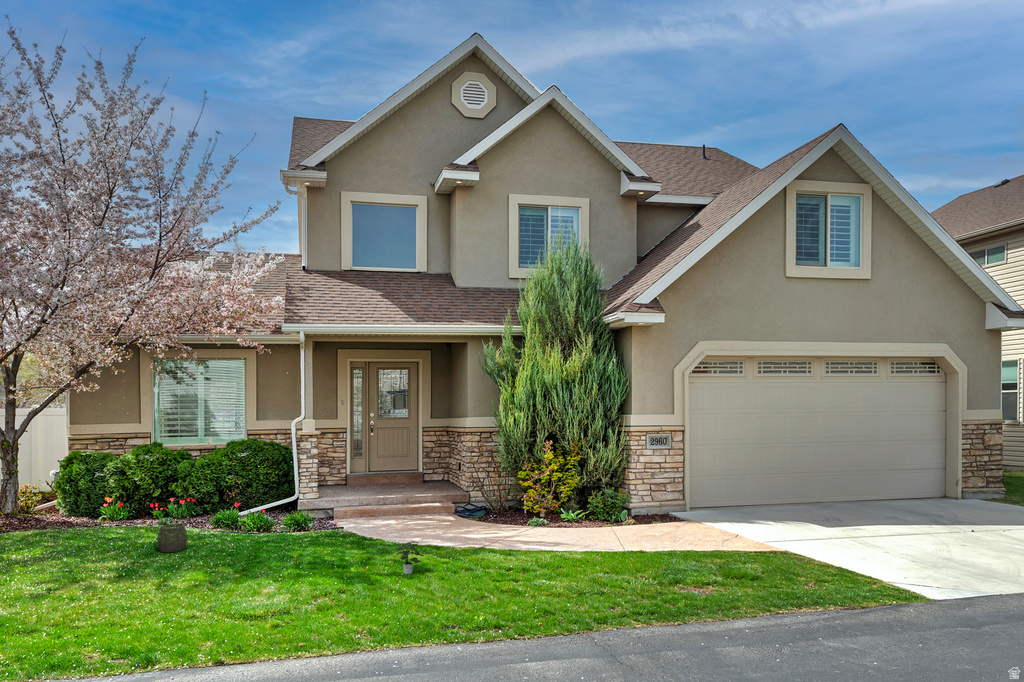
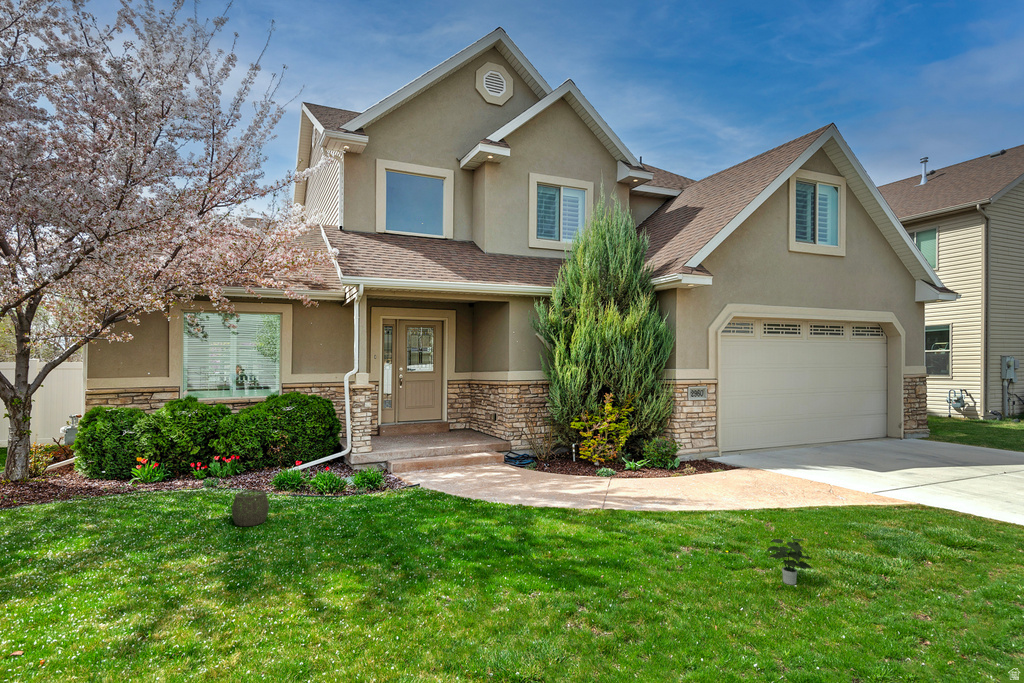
potted plant: present [397,541,424,574] -> present [768,538,813,585]

